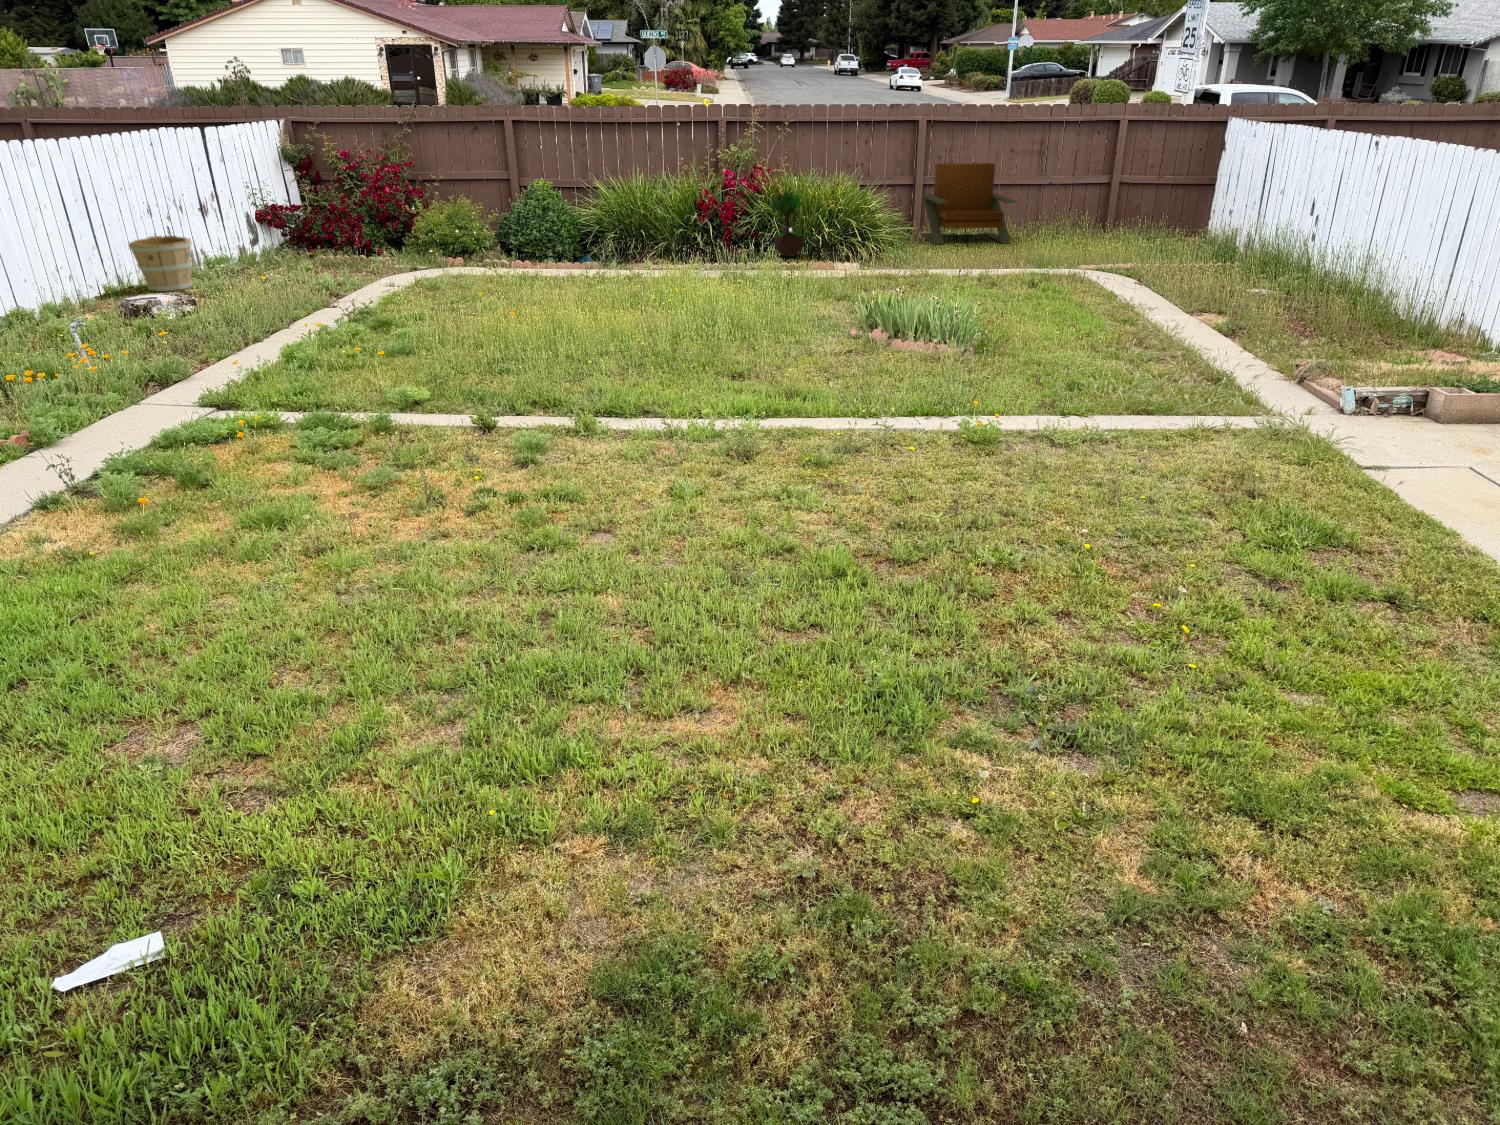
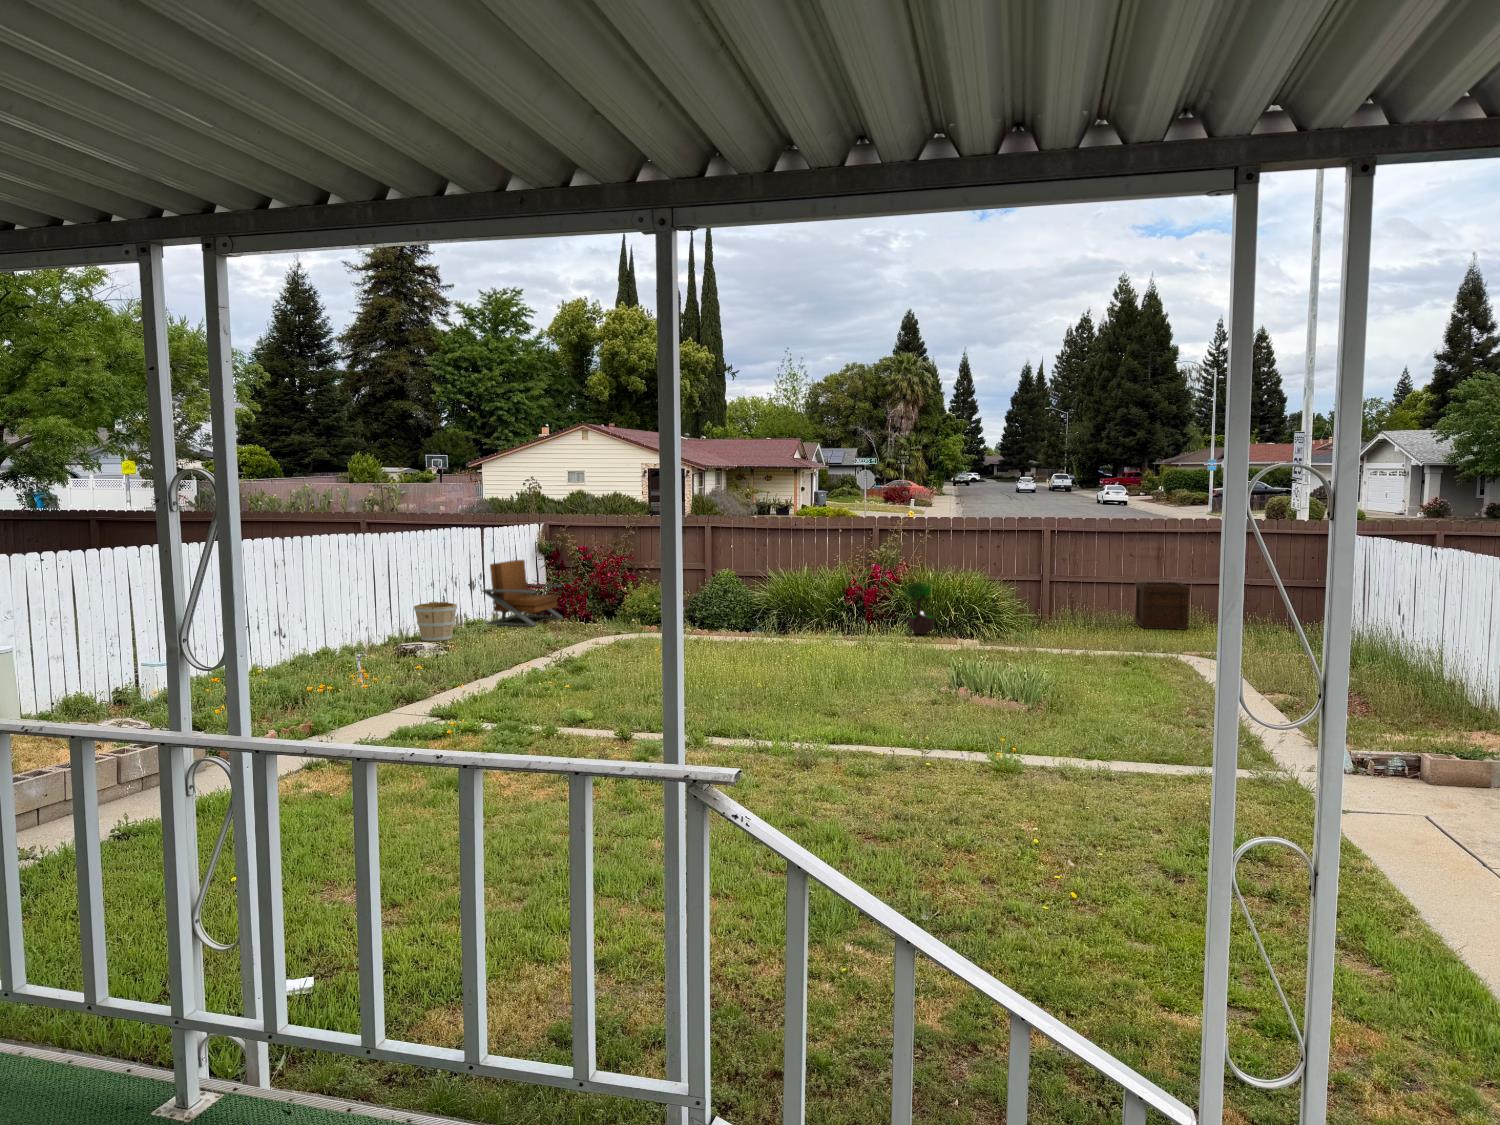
lounge chair: present [920,163,1015,244] -> present [482,560,562,627]
wooden crate: none [1013,183,1079,239] -> present [1135,582,1190,629]

